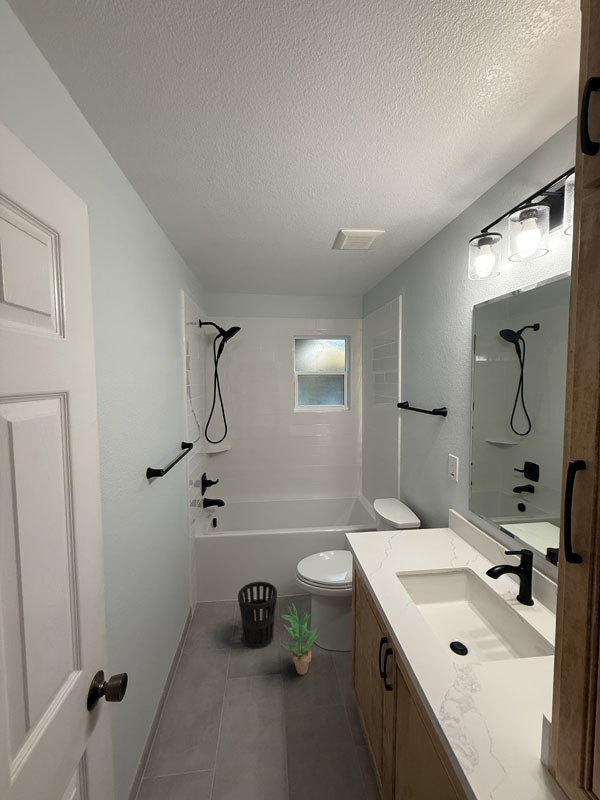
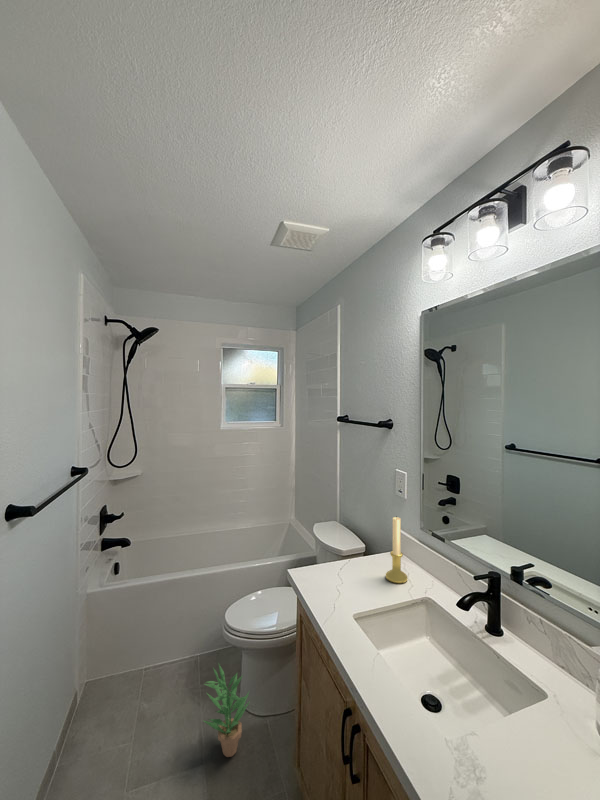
candle holder: none [431,495,452,553] -> present [386,516,408,584]
wastebasket: present [238,582,277,649] -> none [146,640,198,732]

